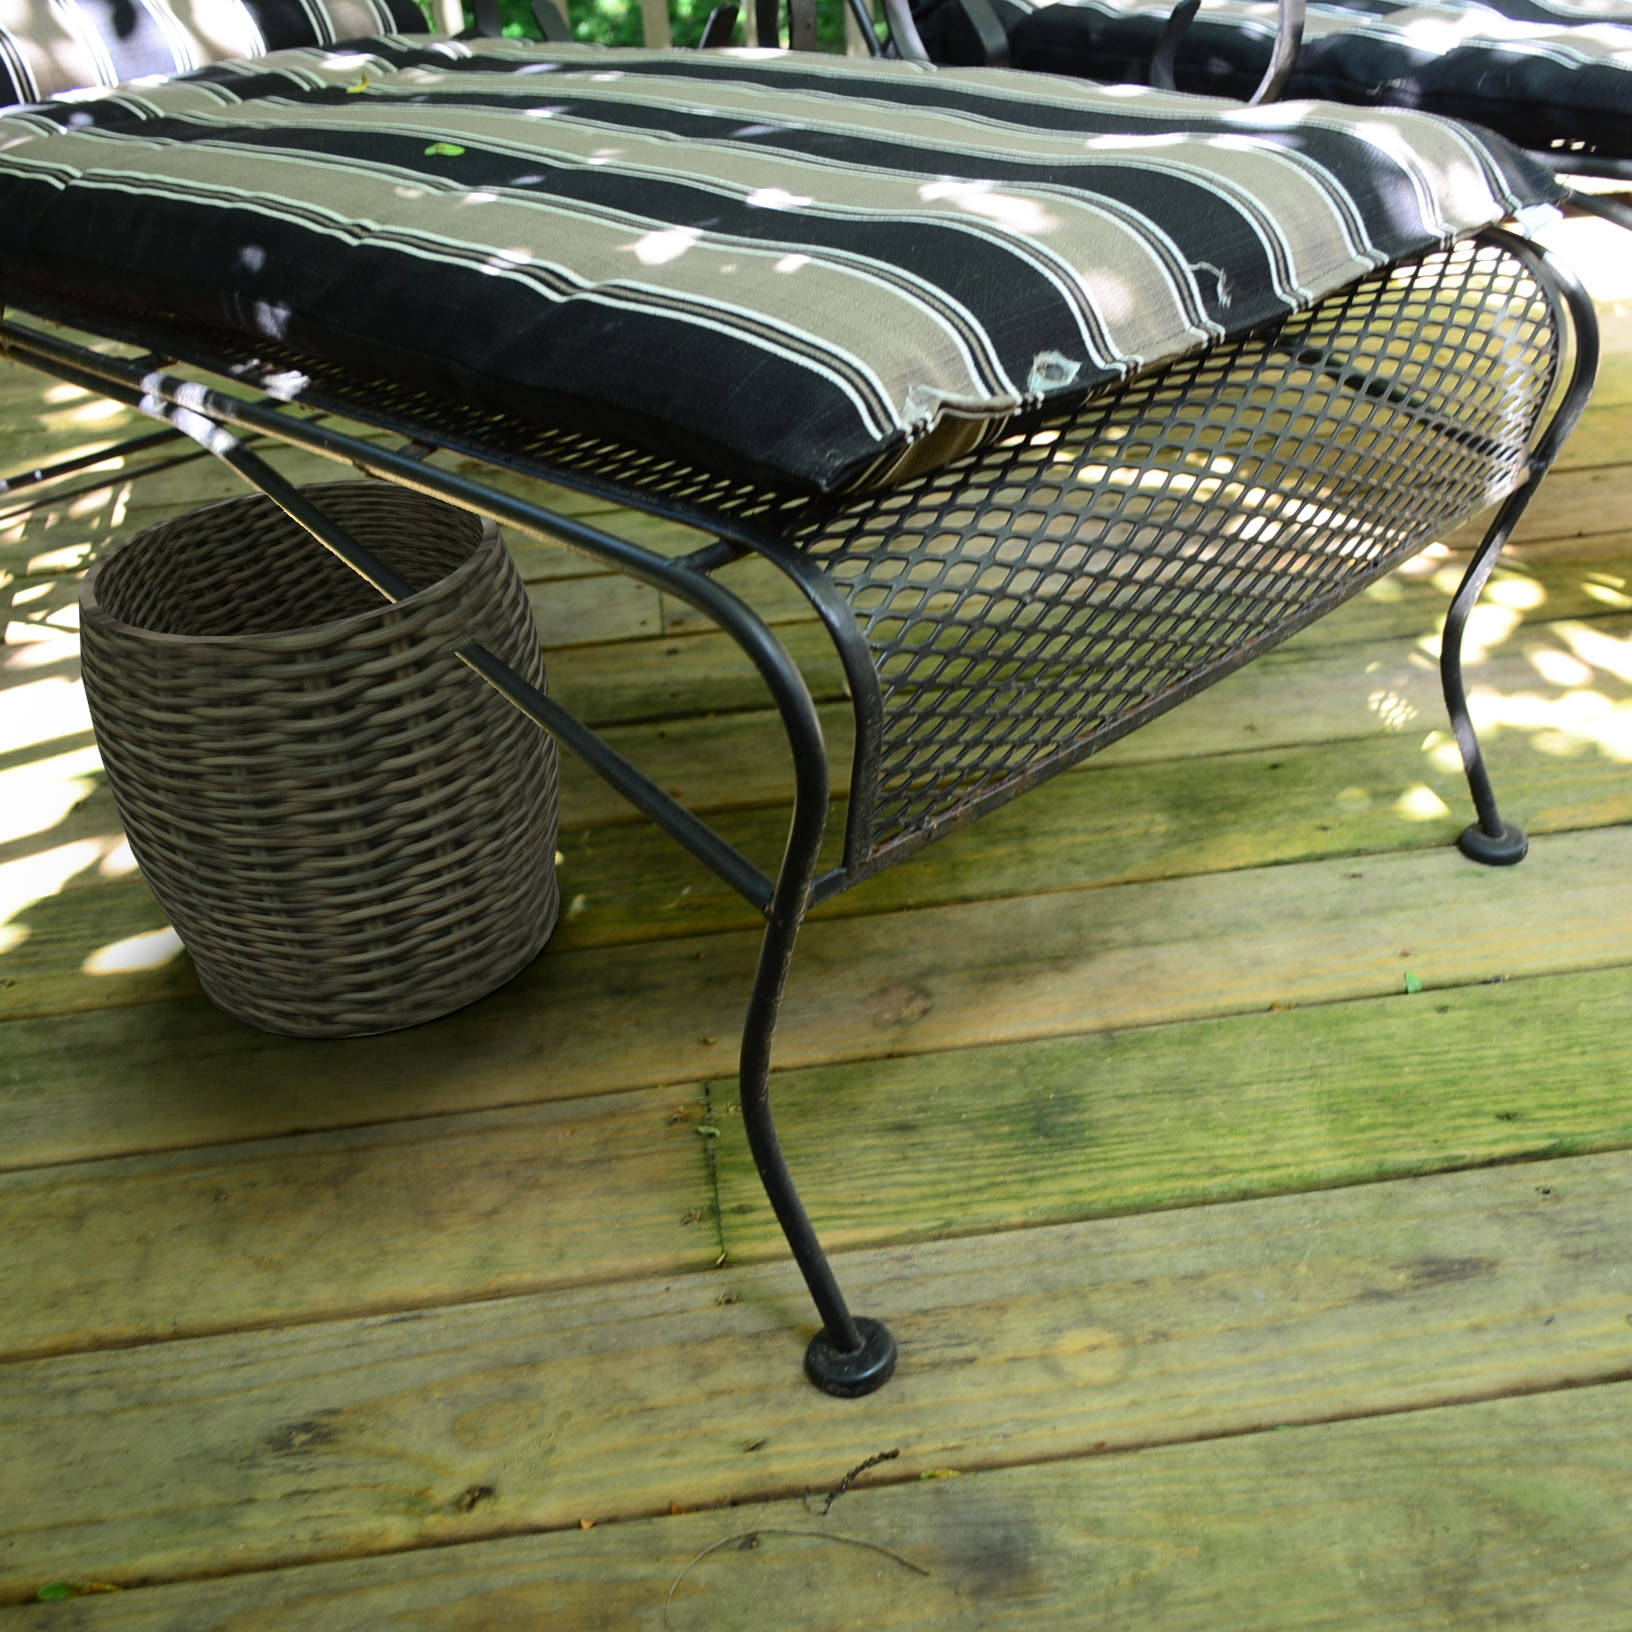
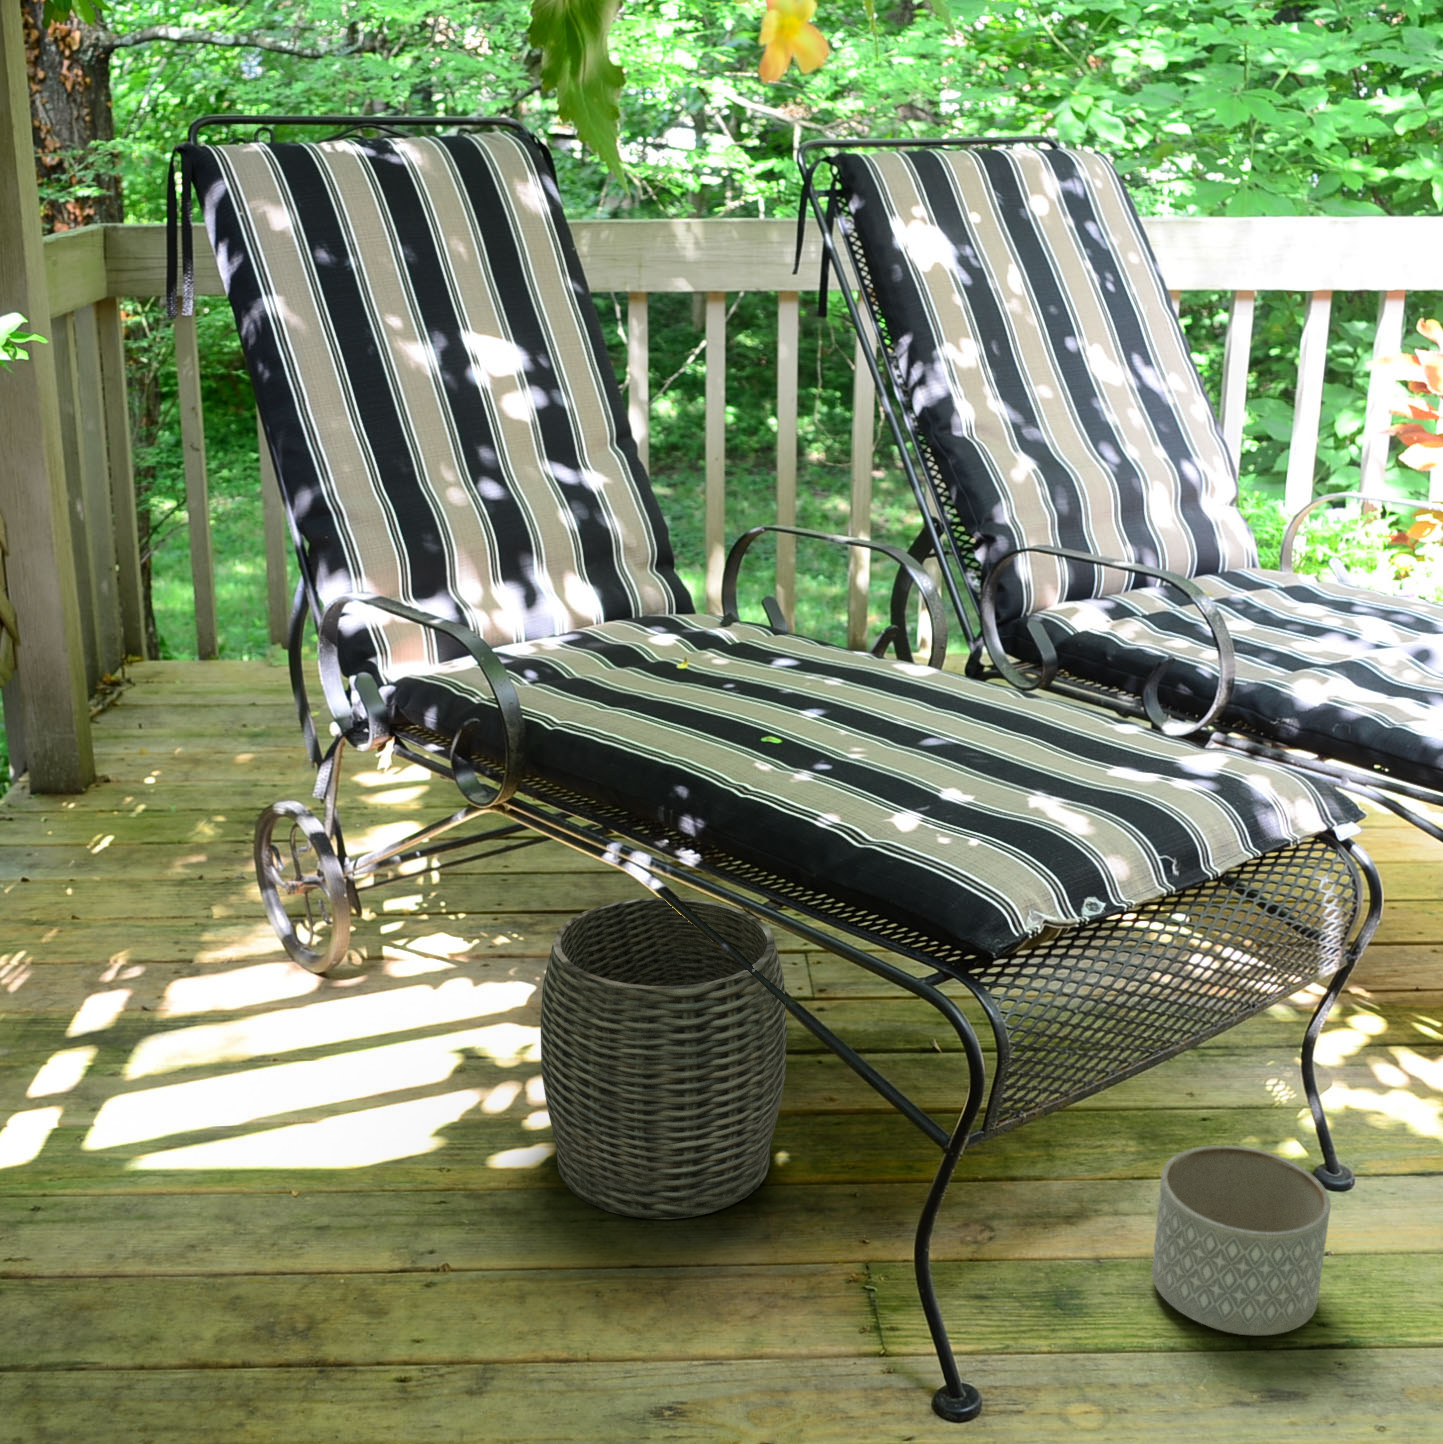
planter: none [1202,818,1530,1158] -> present [1152,1145,1330,1335]

